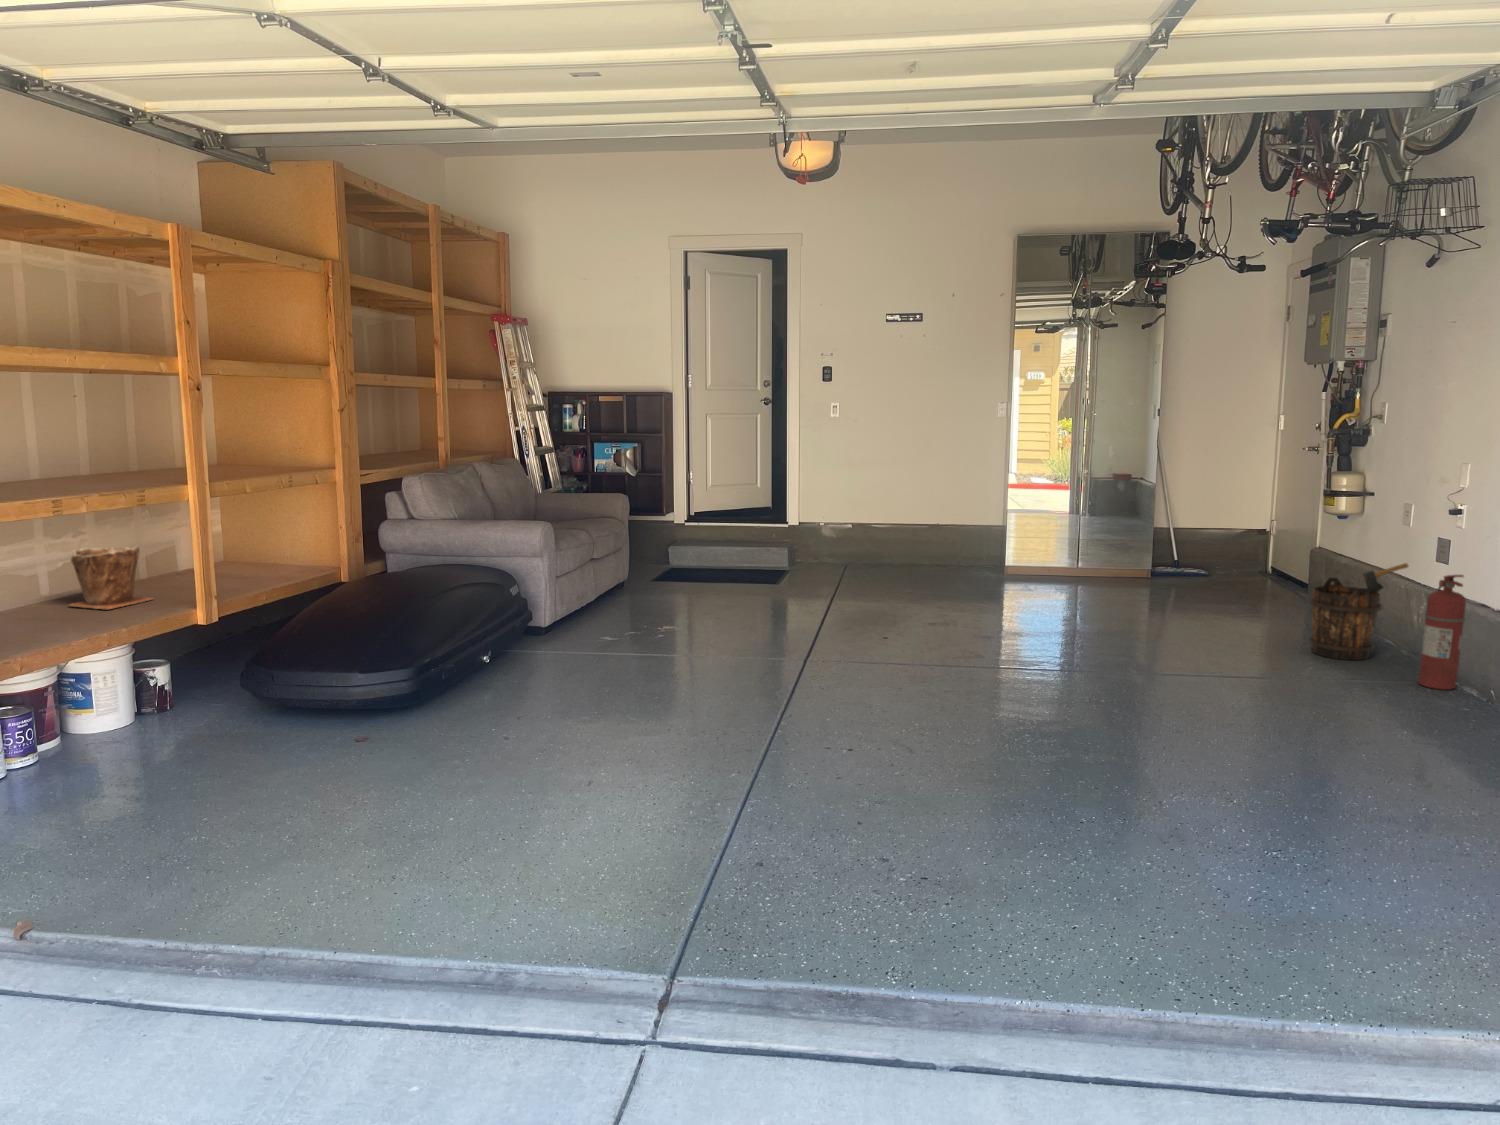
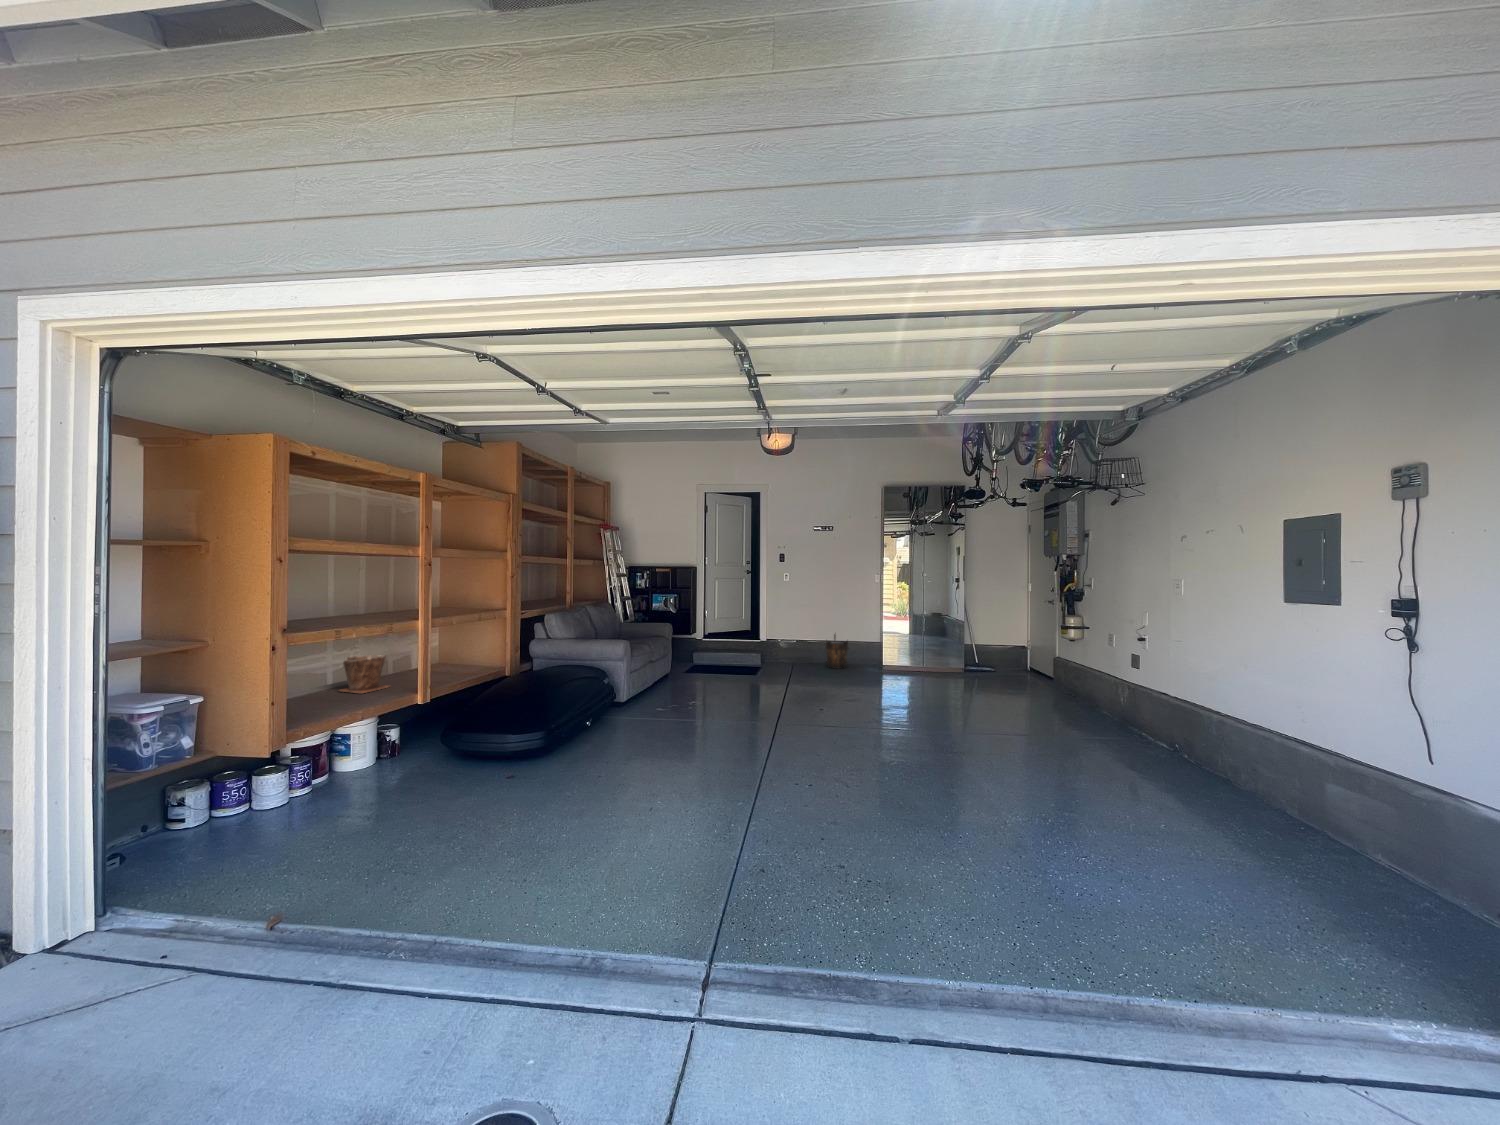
bucket: present [1309,563,1408,660] -> present [826,634,849,668]
fire extinguisher: present [1418,575,1466,690] -> none [1132,675,1155,742]

